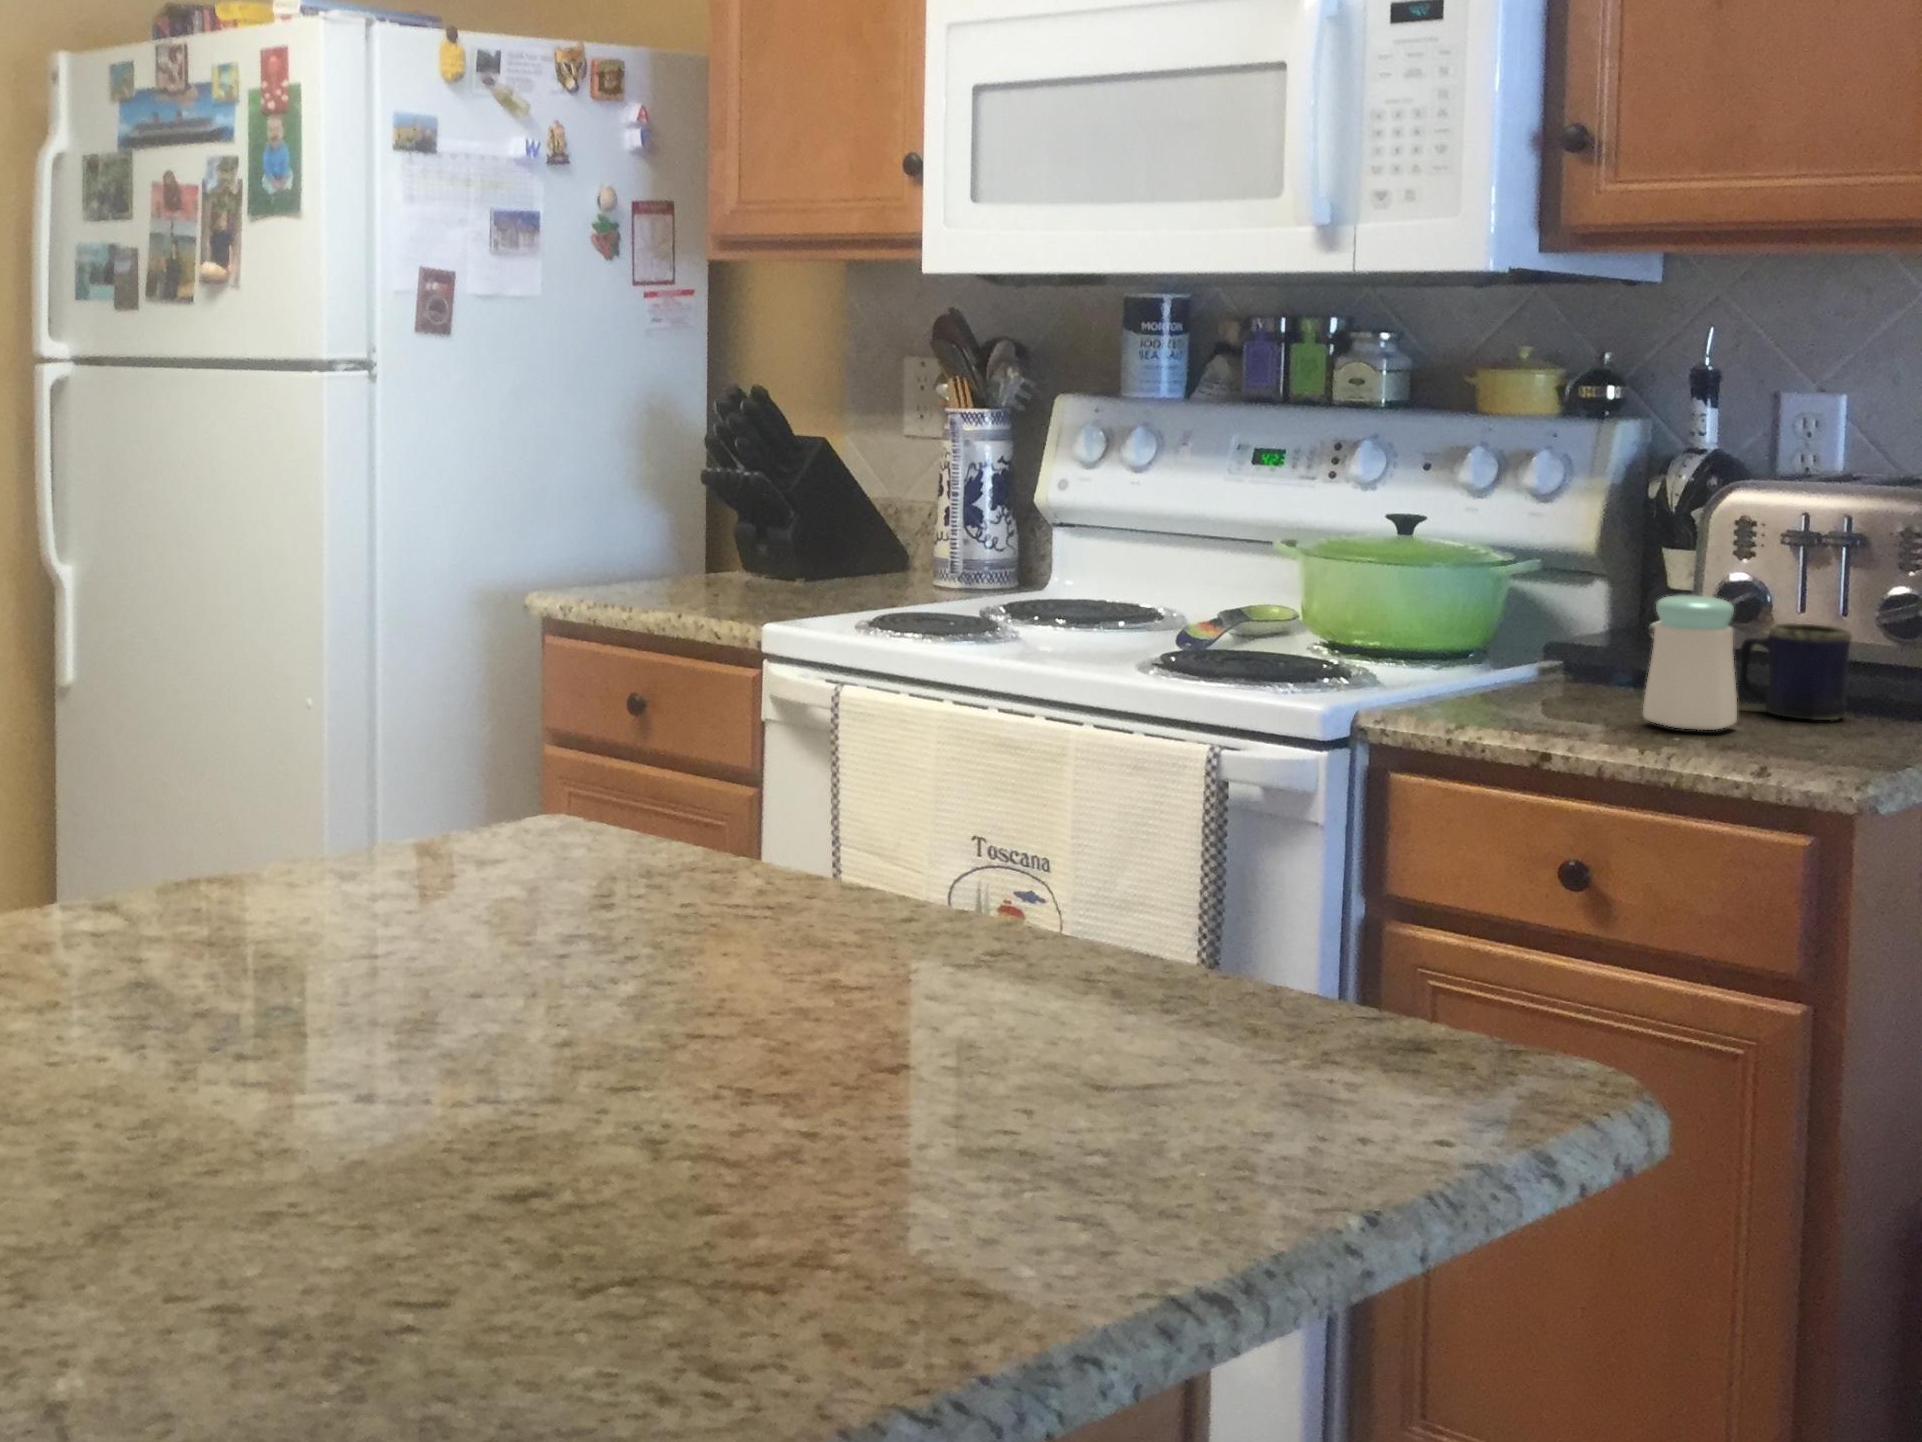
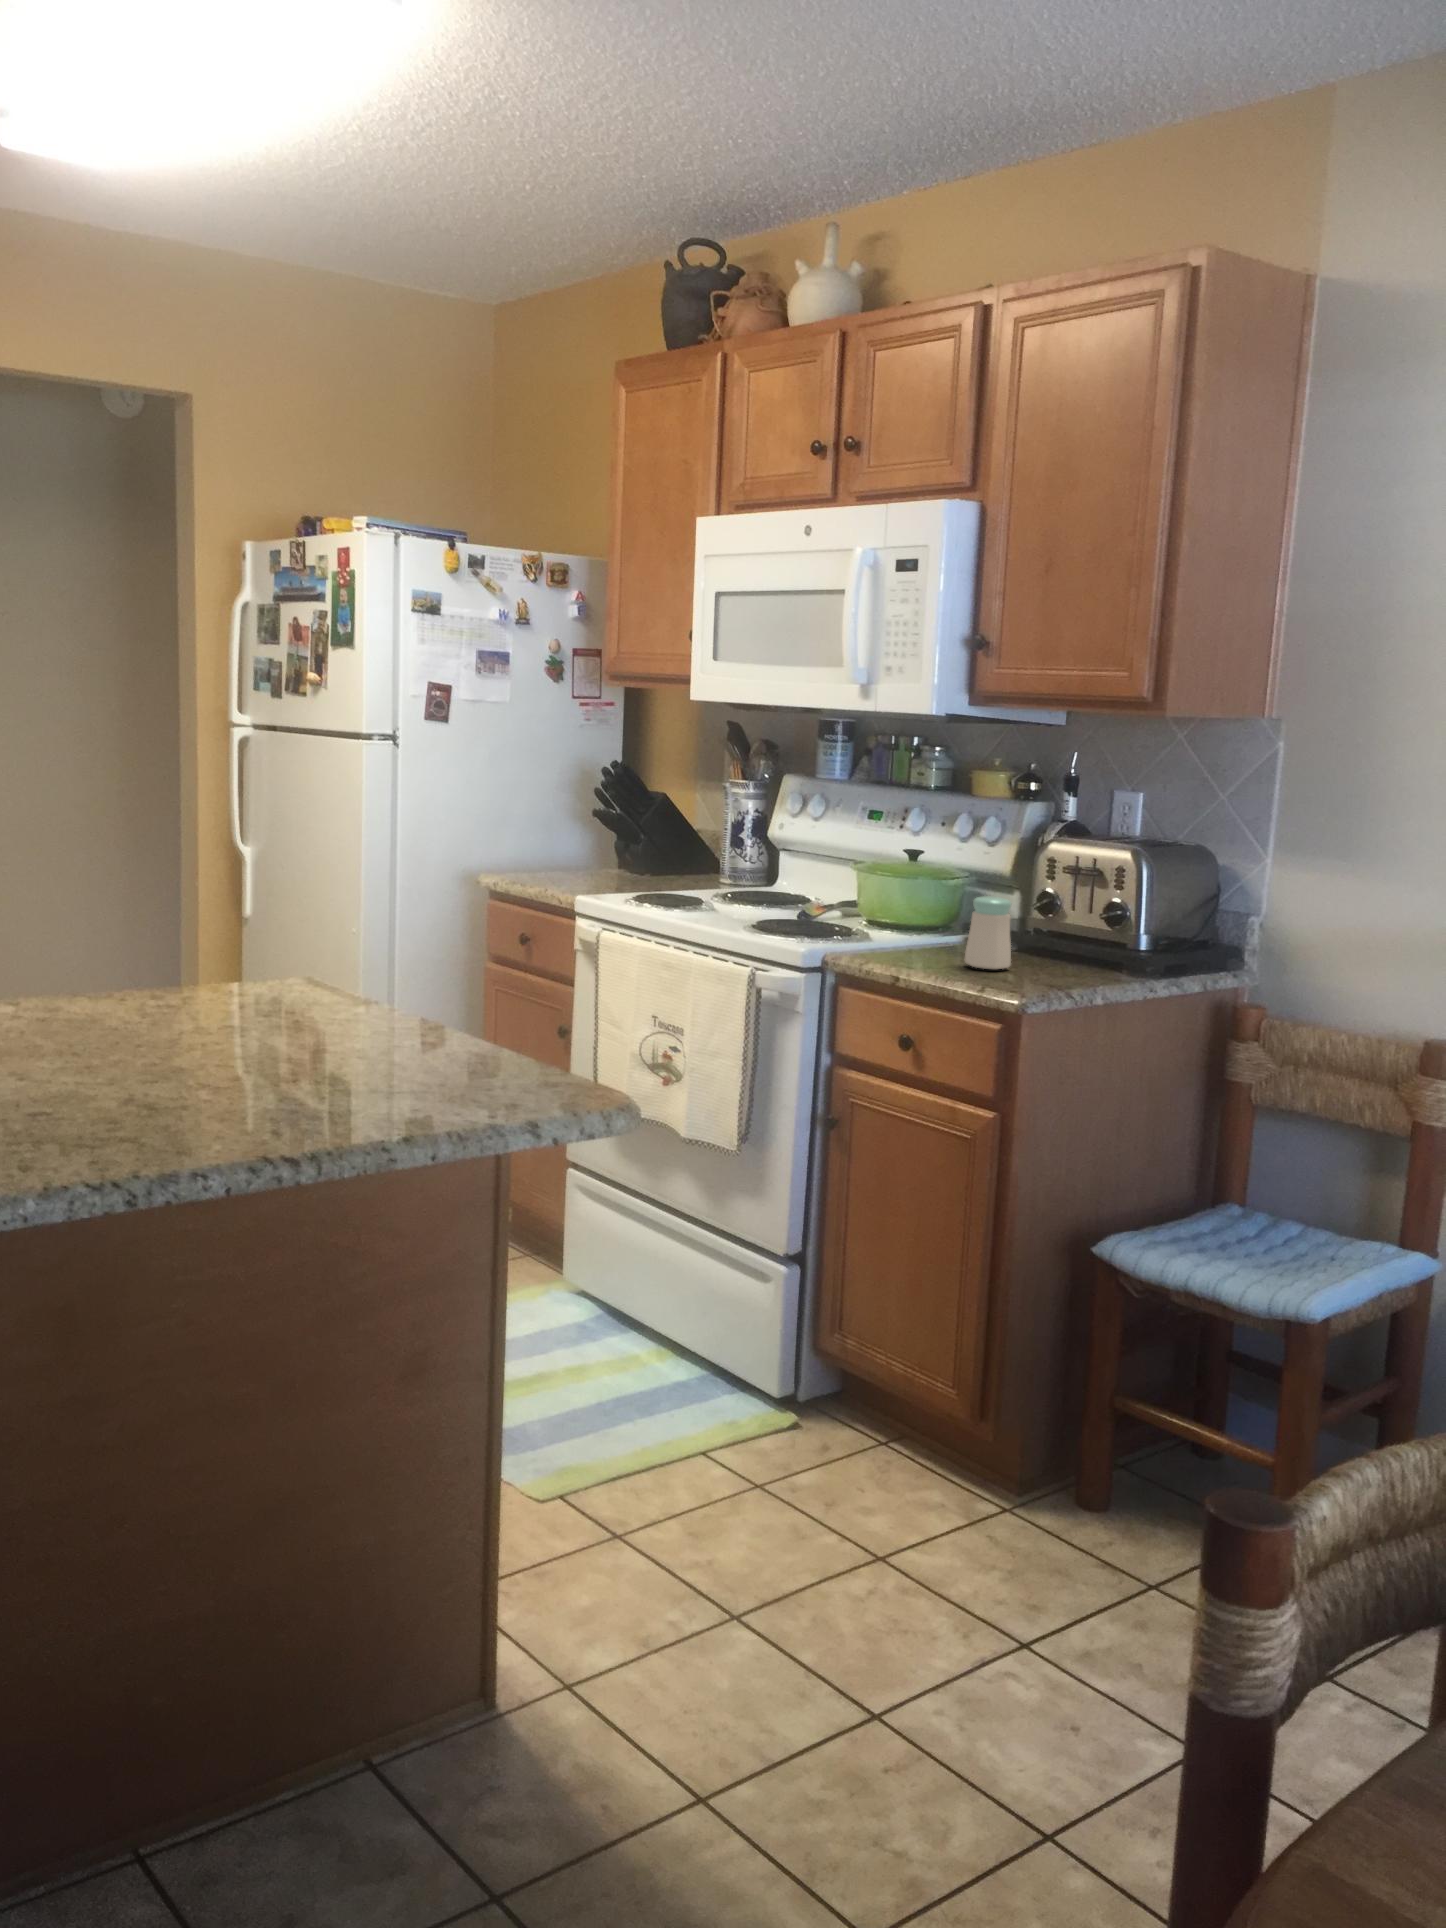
mug: present [1740,623,1852,720] -> none [1033,916,1086,969]

